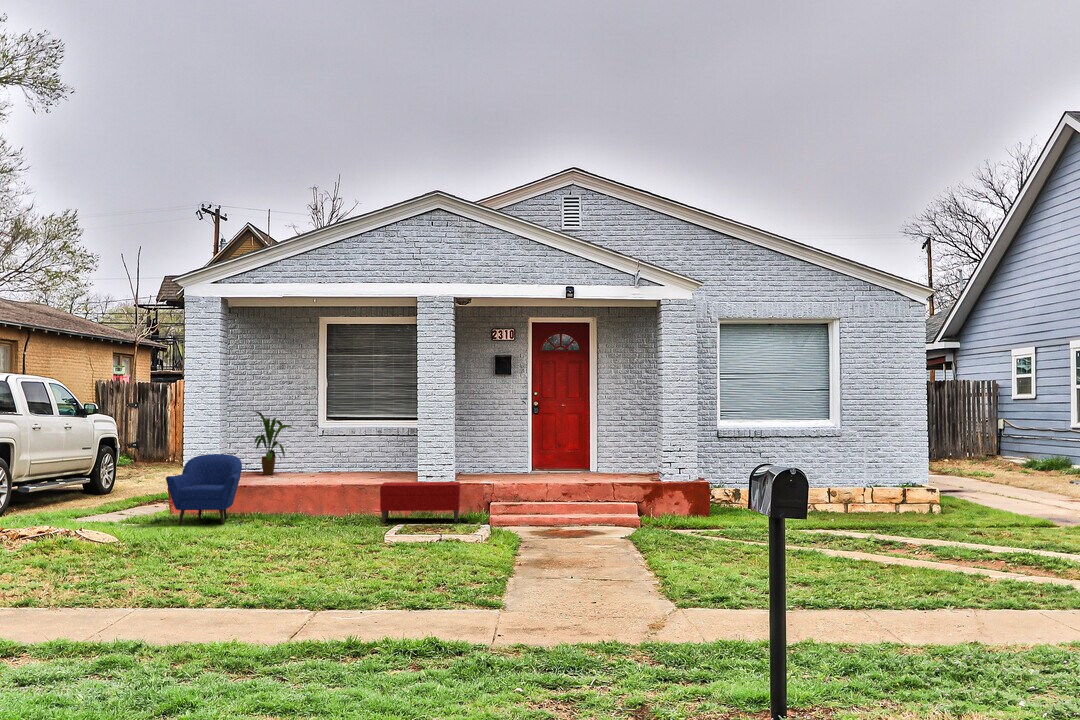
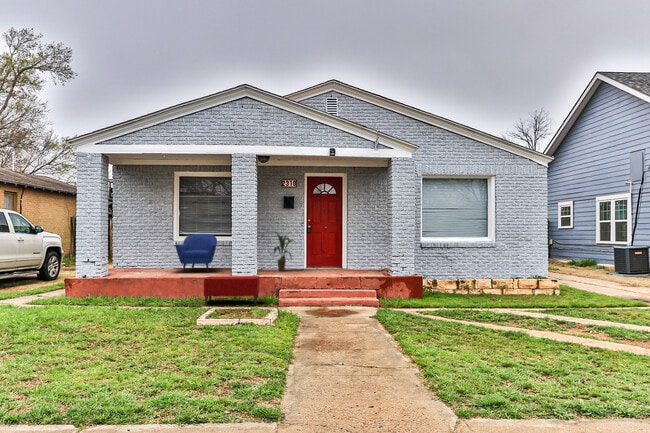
house plant: present [253,411,295,475] -> present [274,232,293,271]
armchair: present [166,454,242,525] -> present [175,234,217,272]

